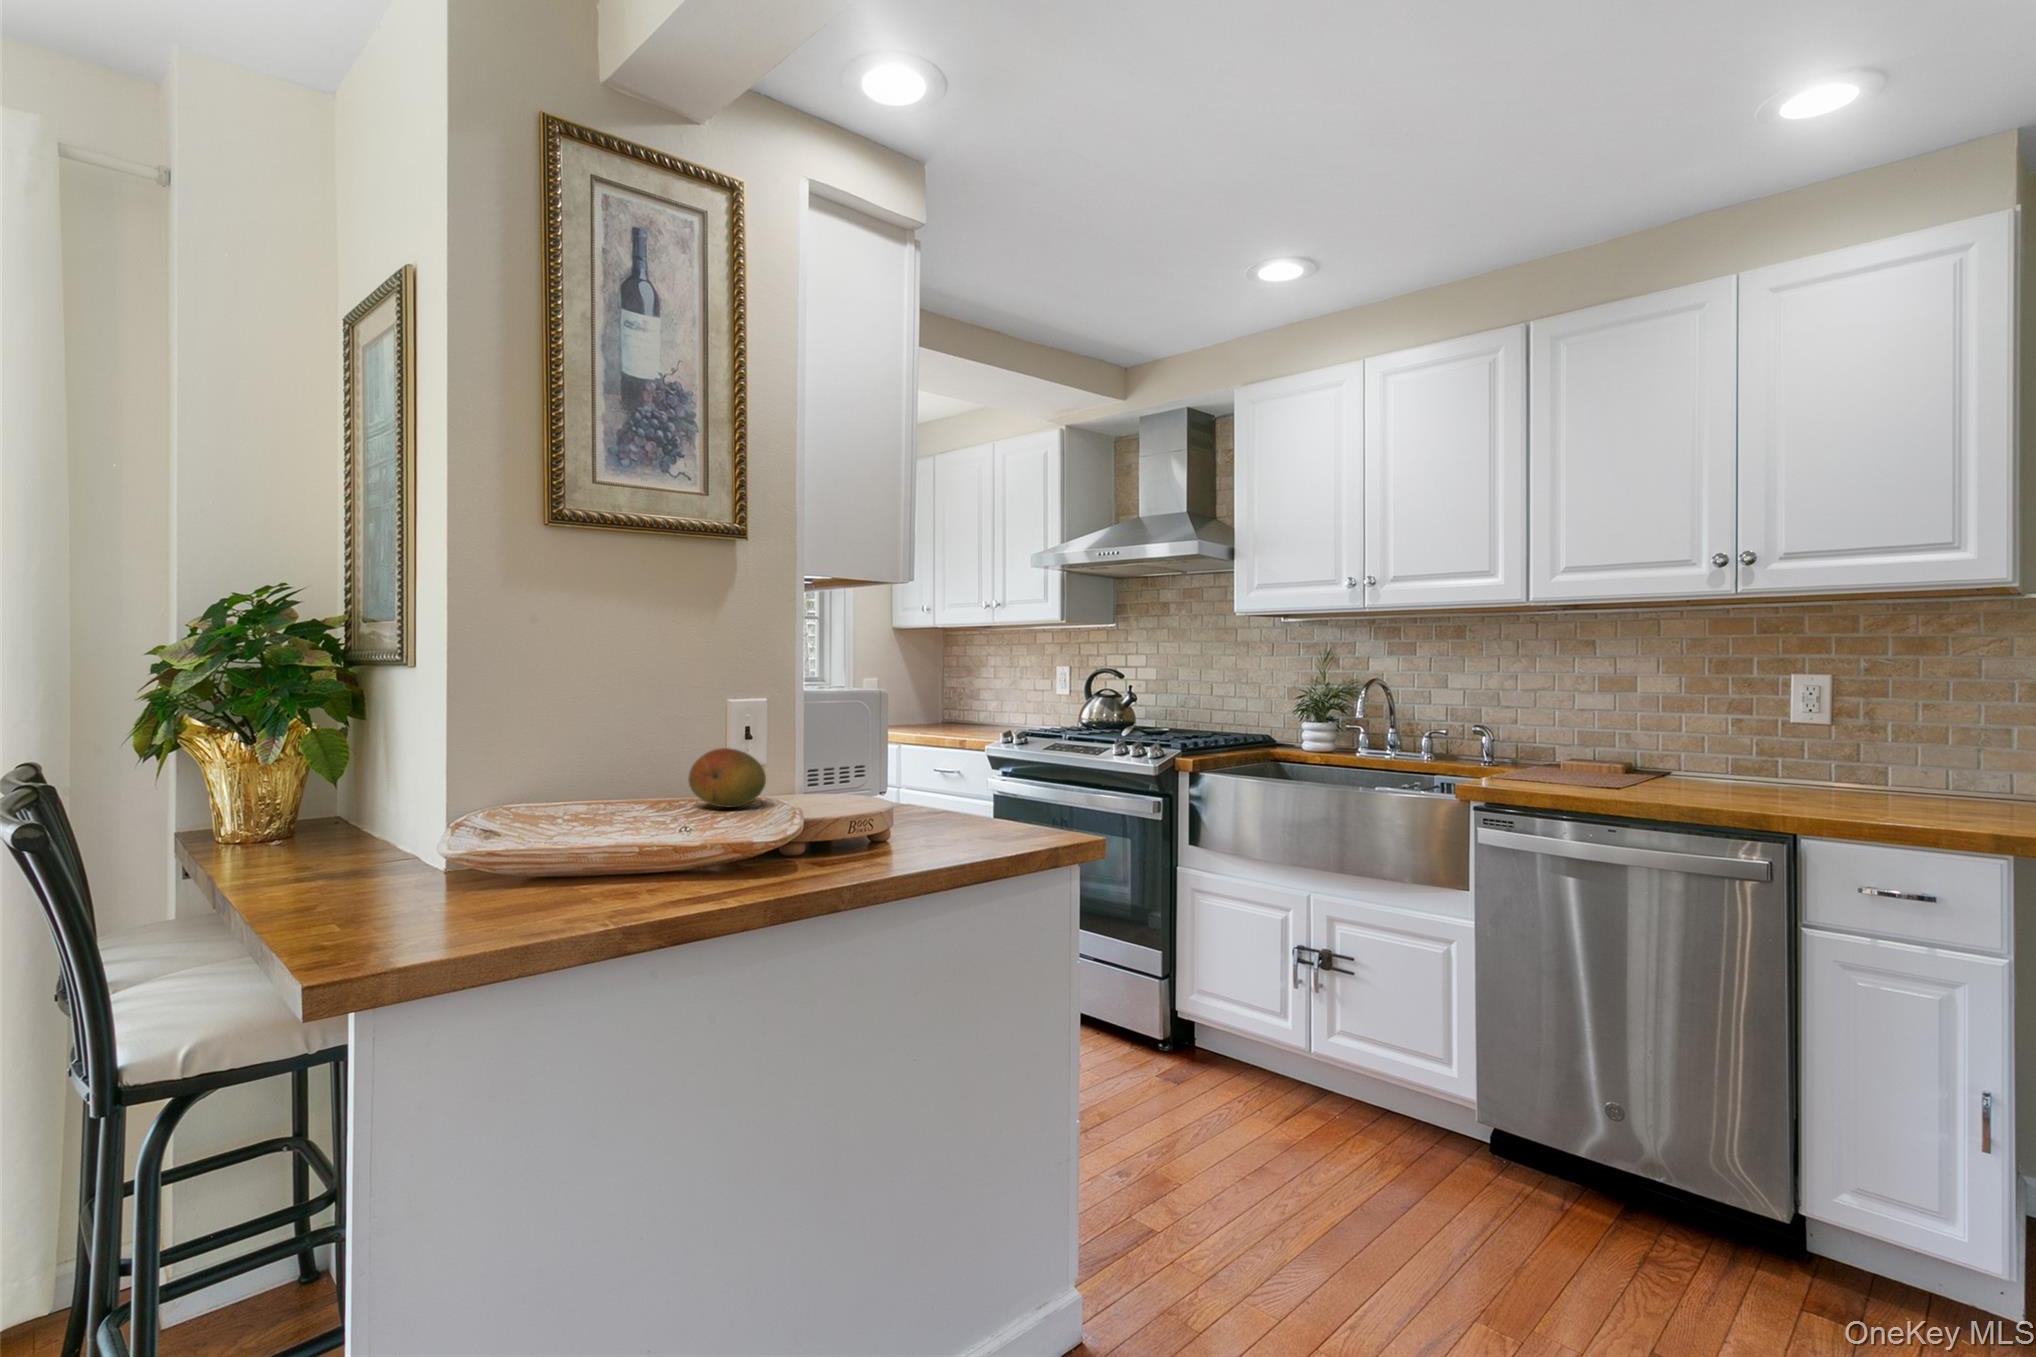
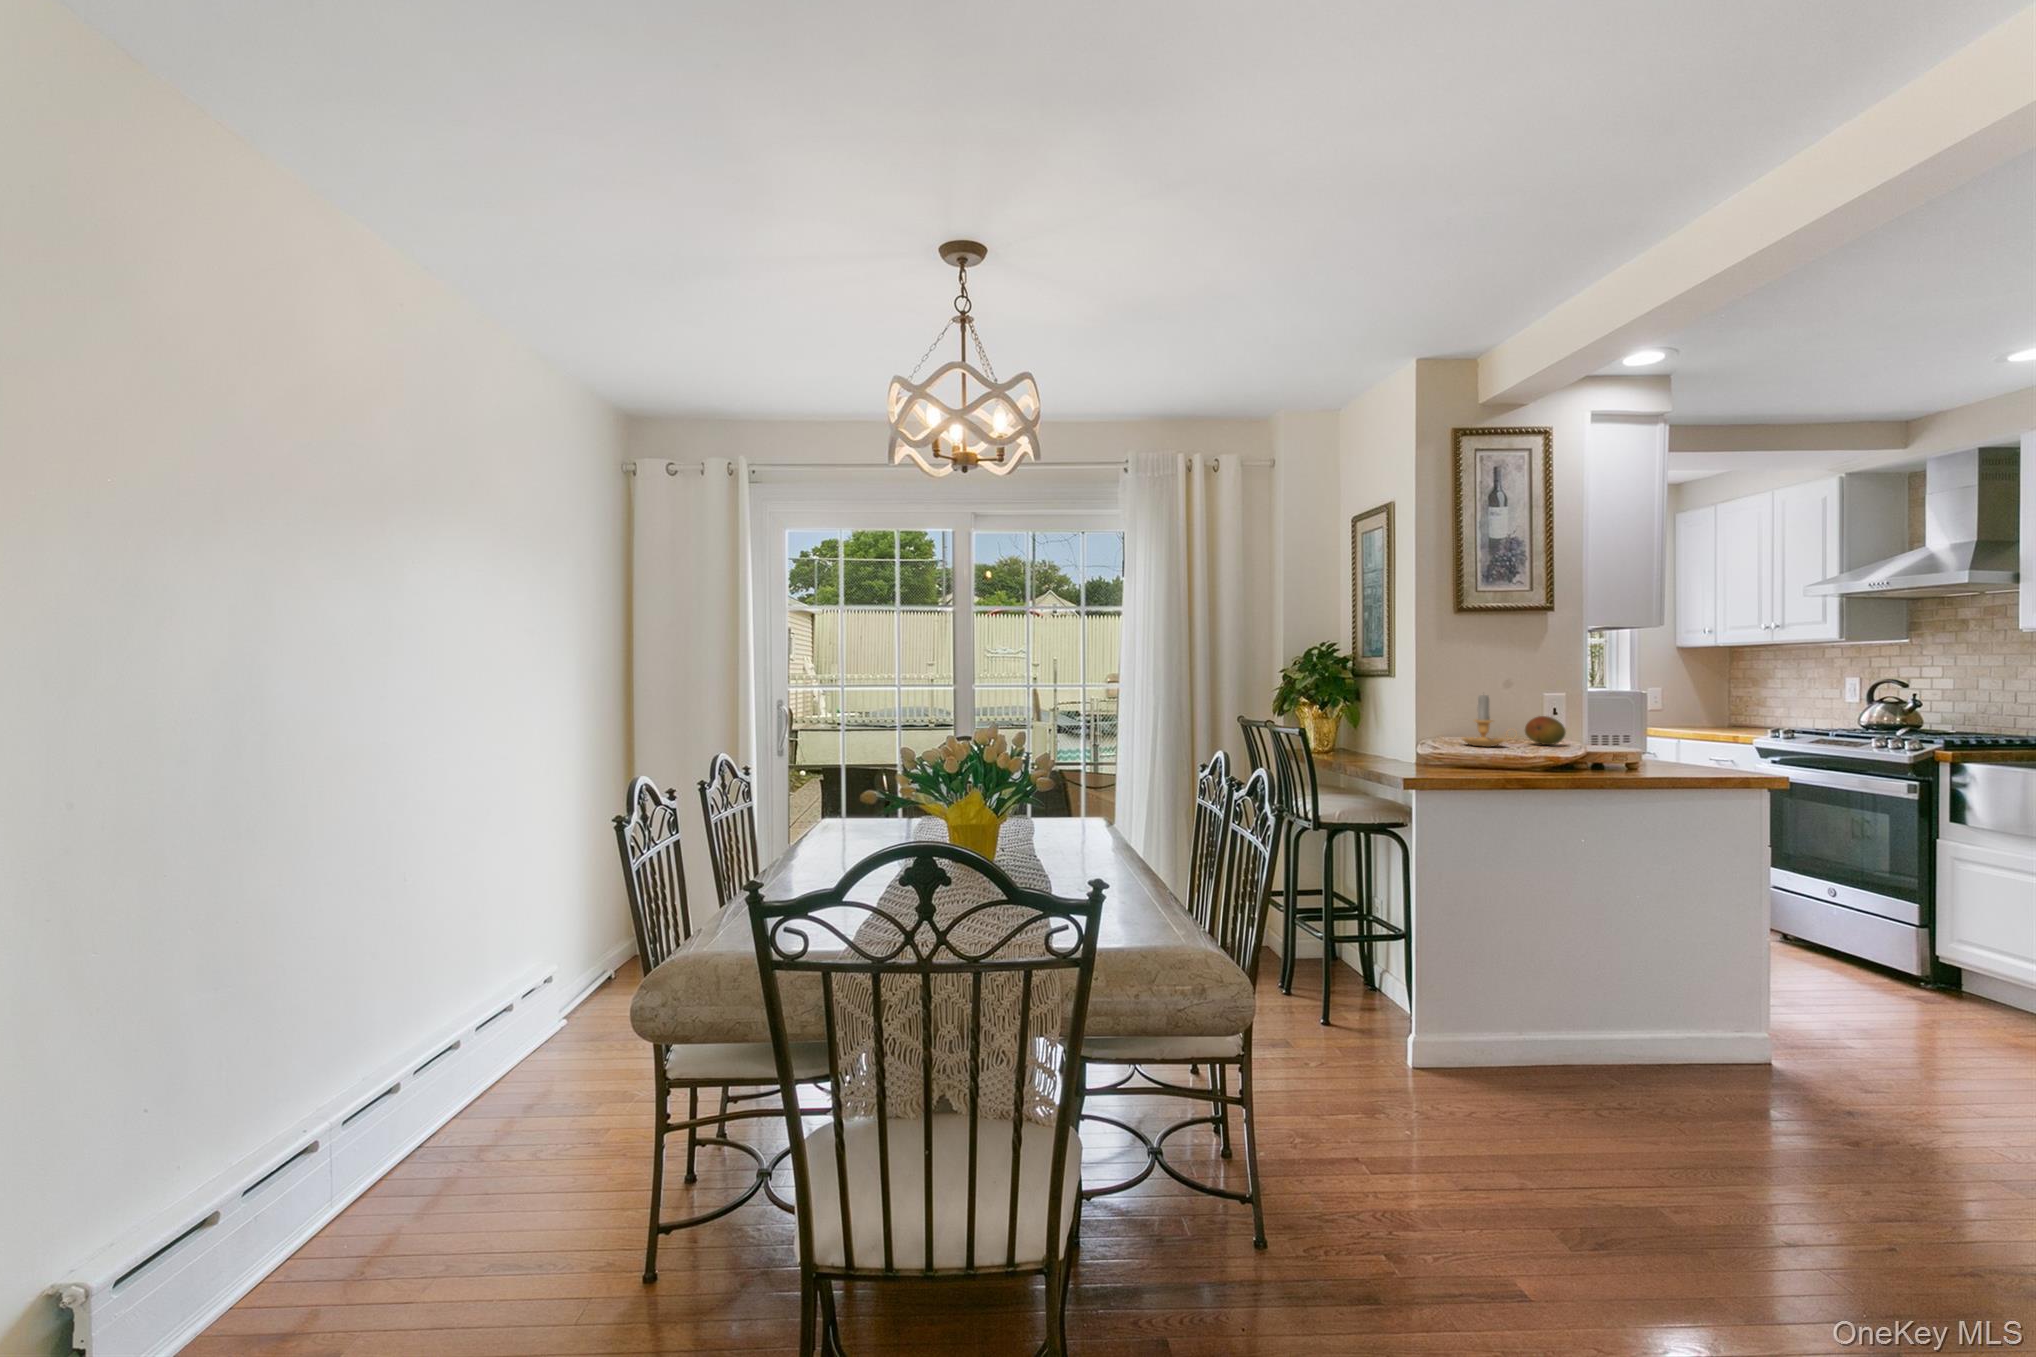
candle: none [540,702,668,831] -> present [1462,695,1506,747]

